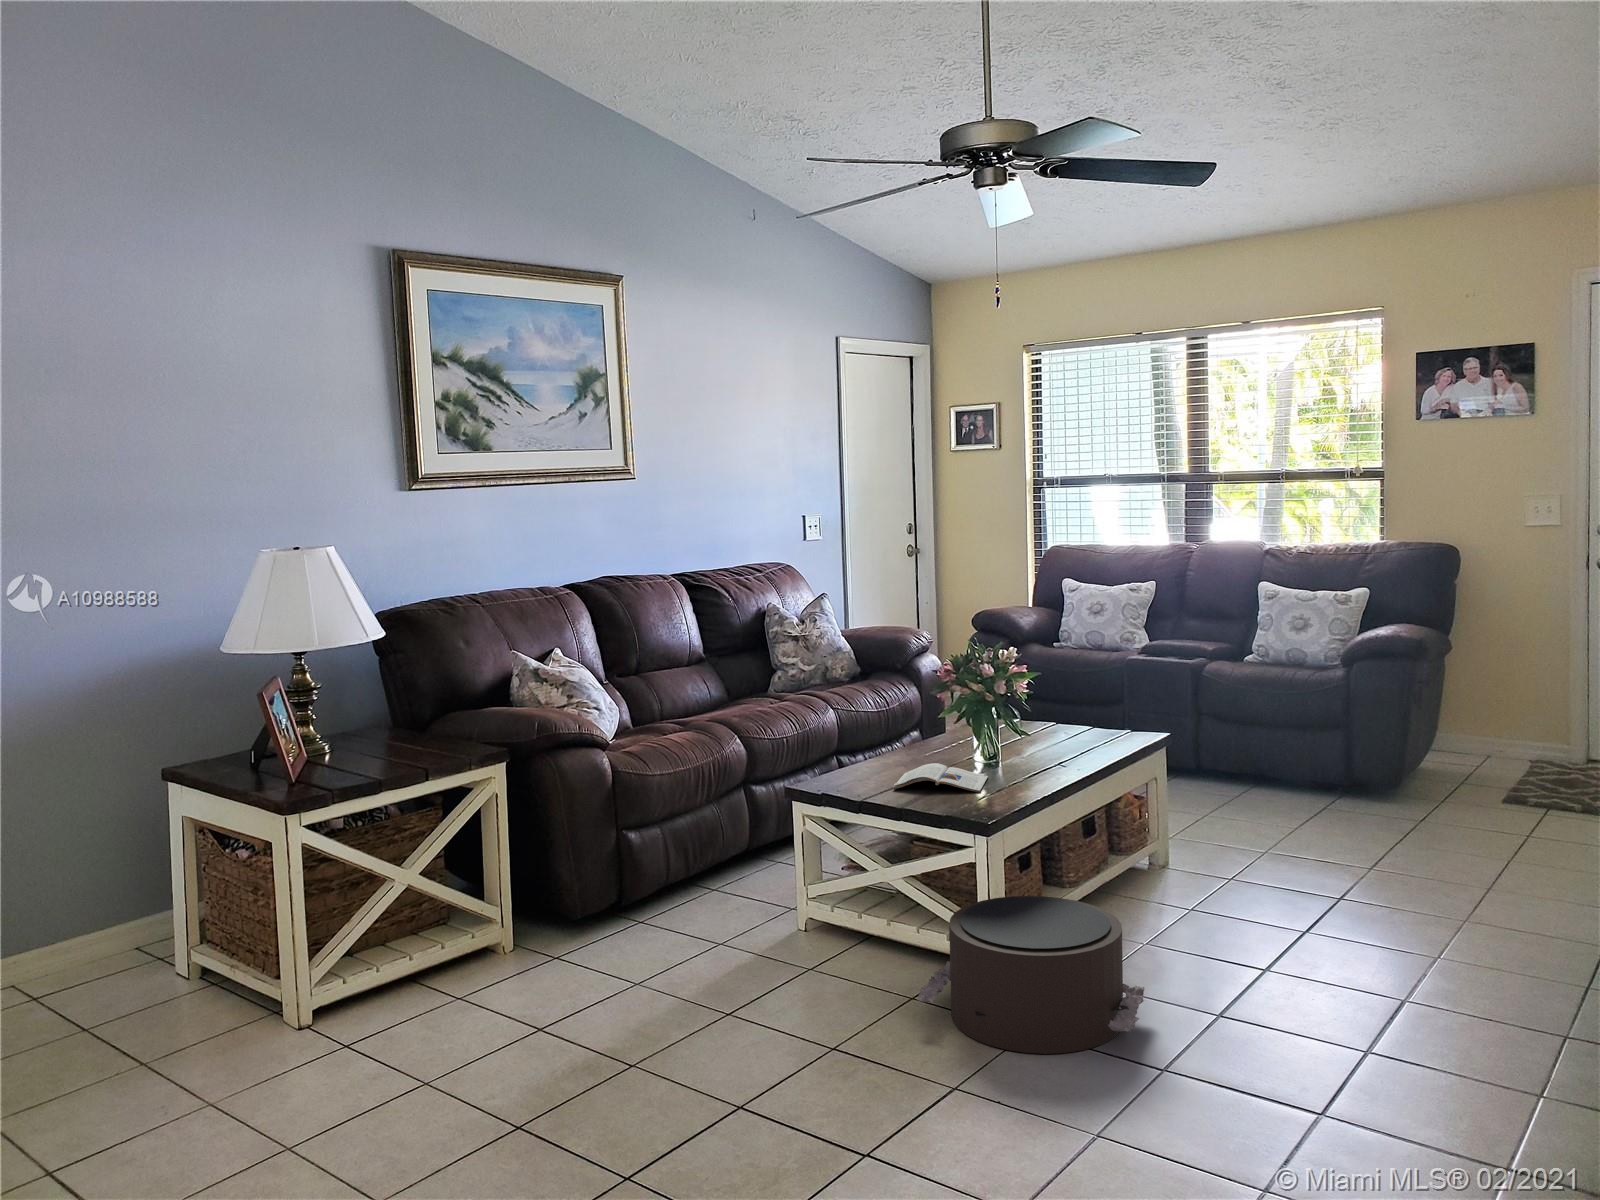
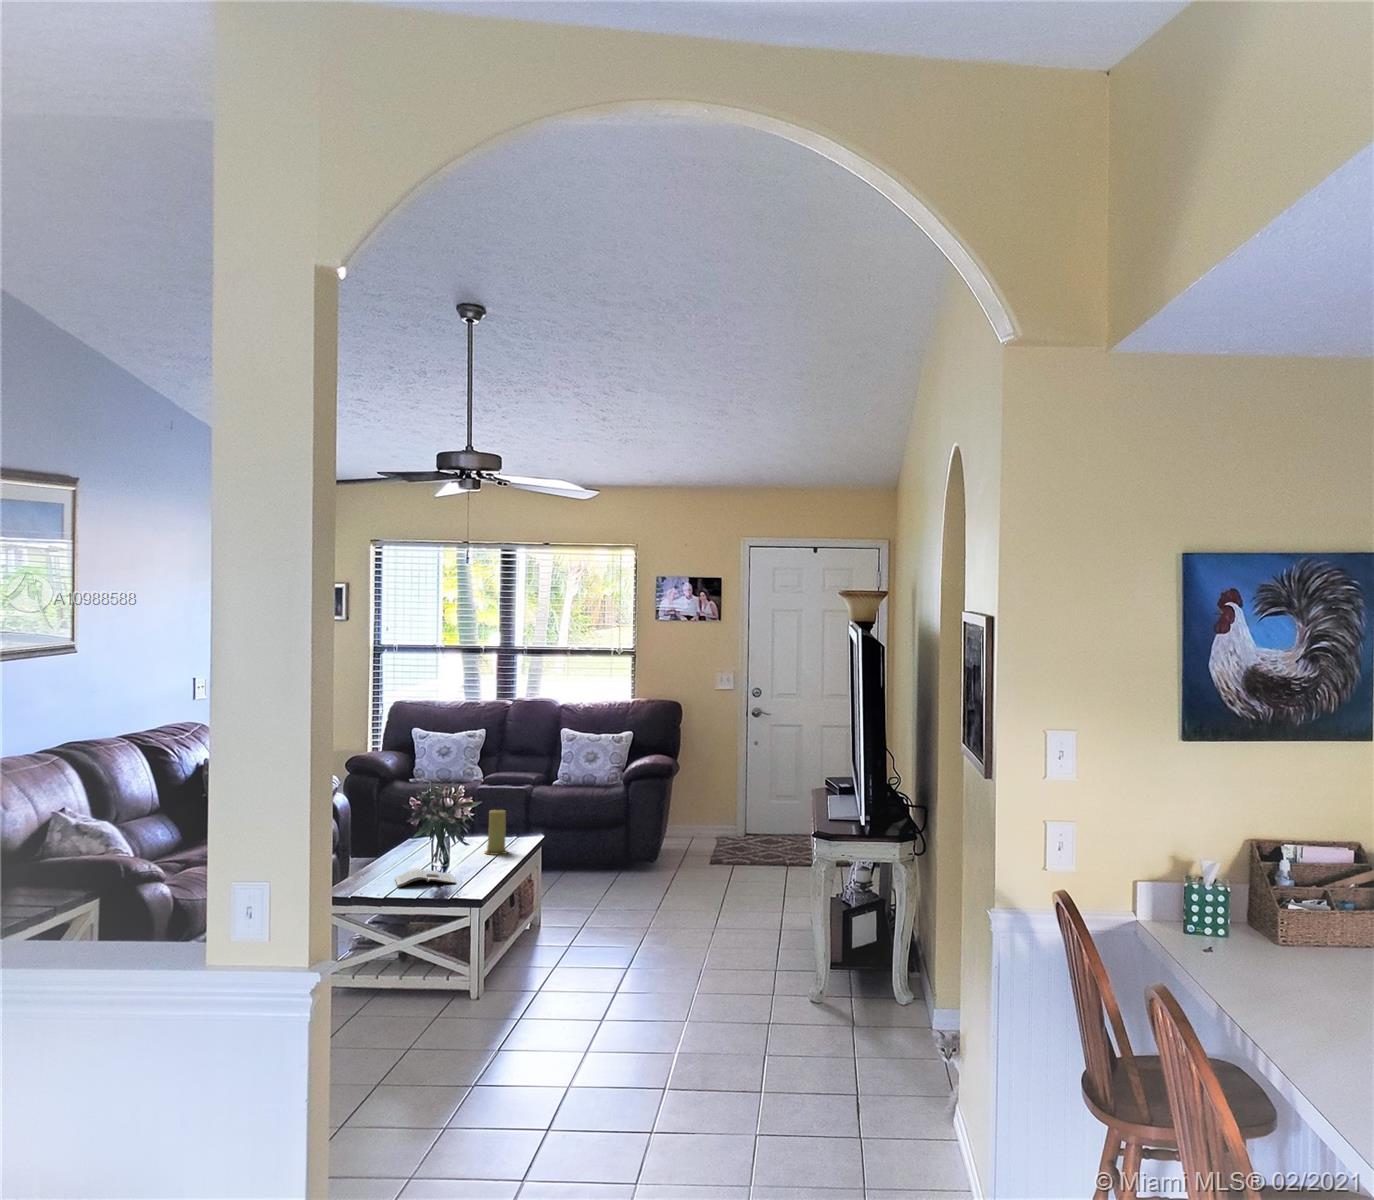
candle: none [1068,686,1105,752] -> present [485,810,508,855]
pouf: present [917,896,1144,1054] -> none [455,941,585,1028]

